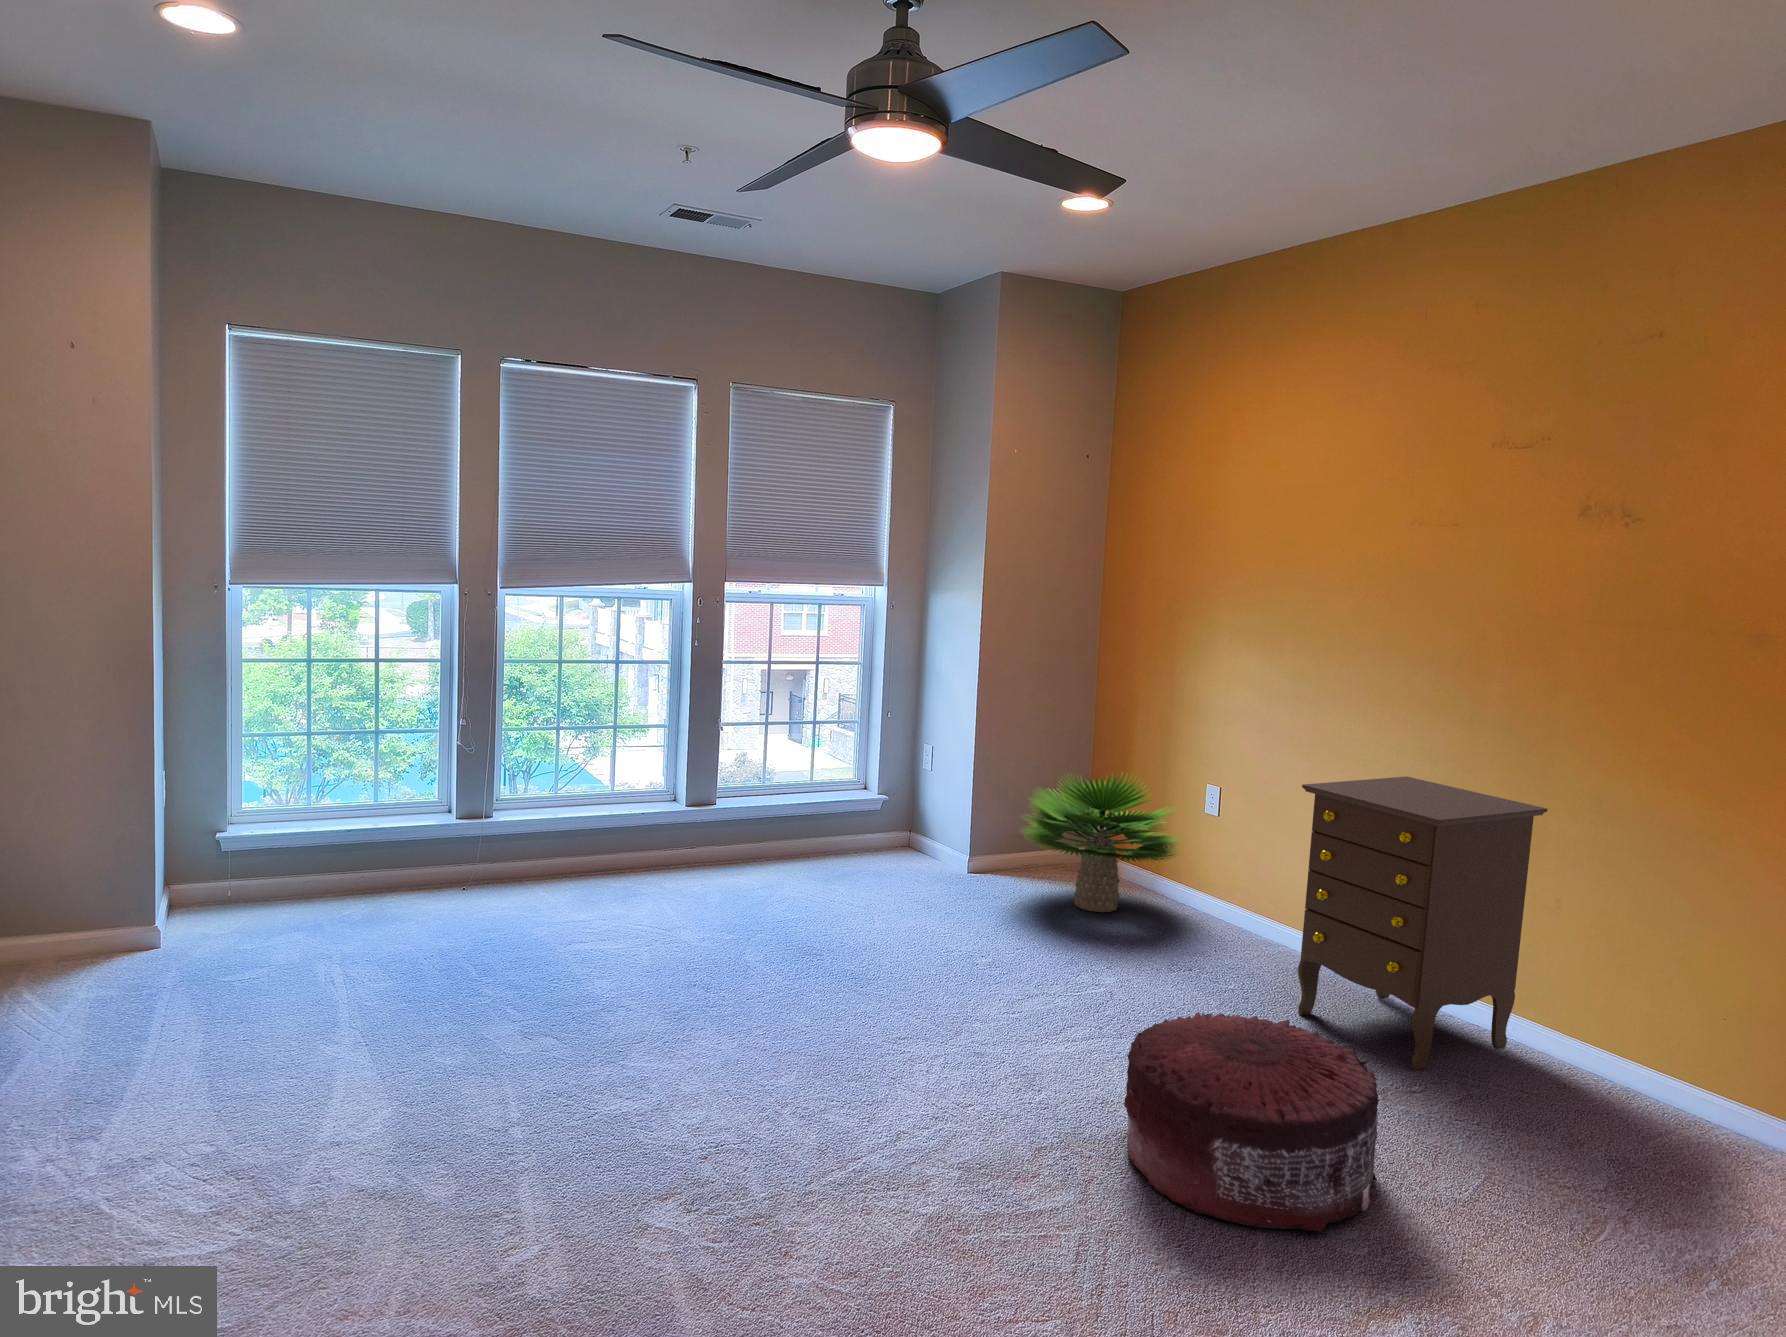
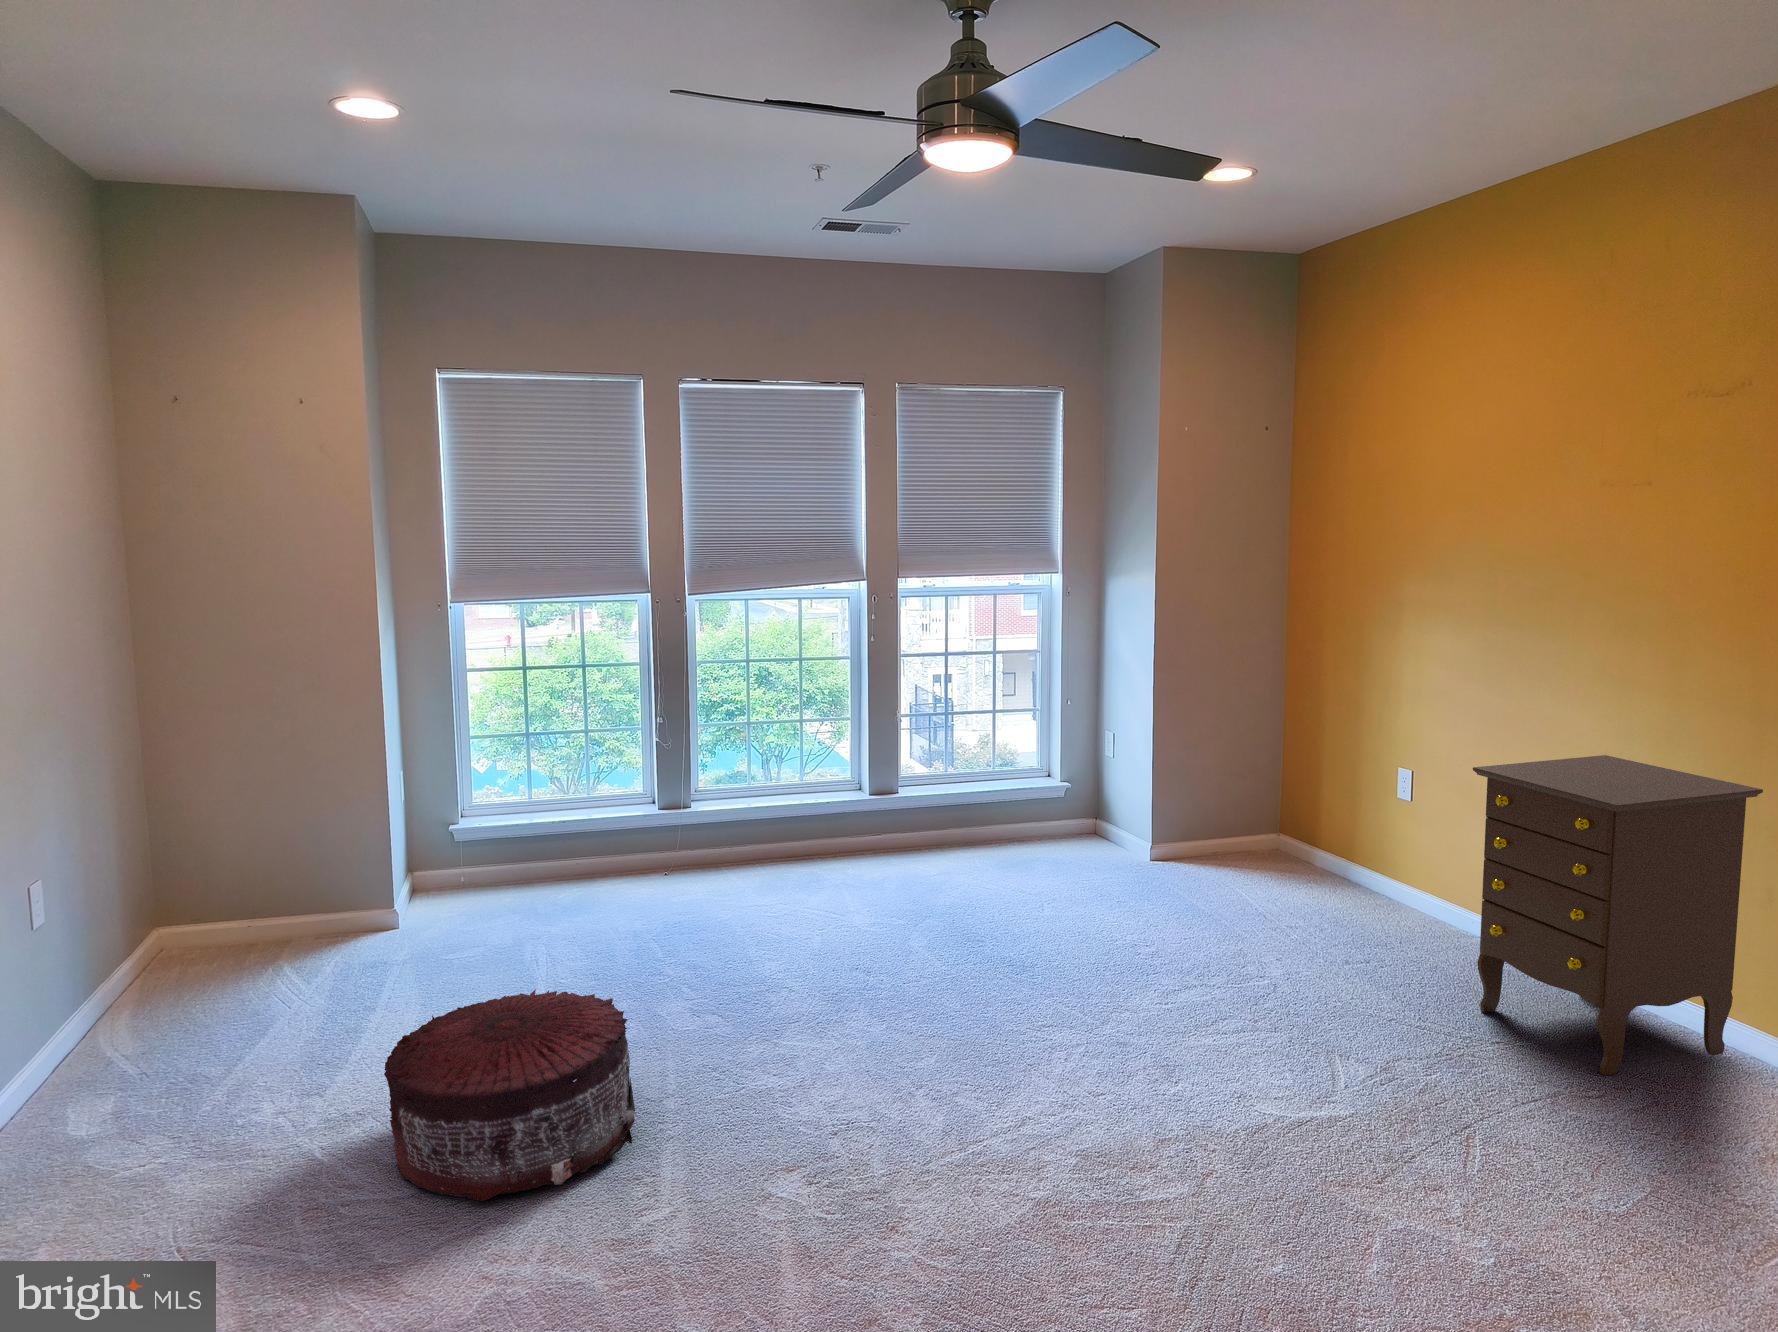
potted plant: present [1024,773,1179,912] -> none [1192,753,1374,900]
pouf: present [1124,1012,1379,1231] -> present [384,989,635,1201]

